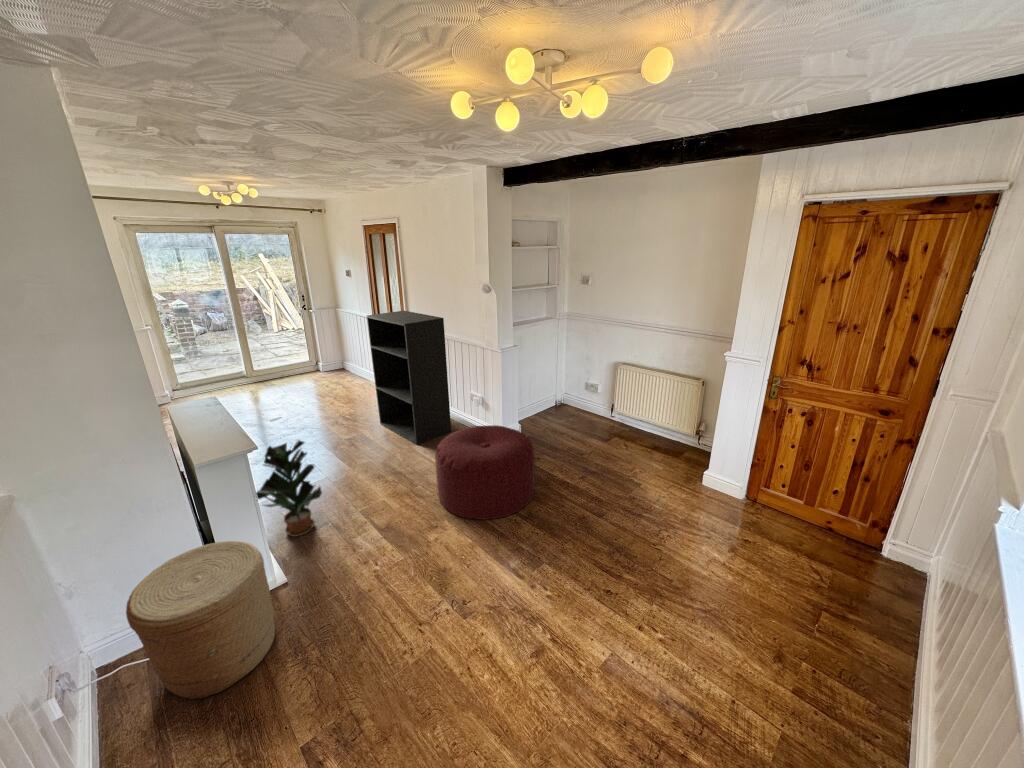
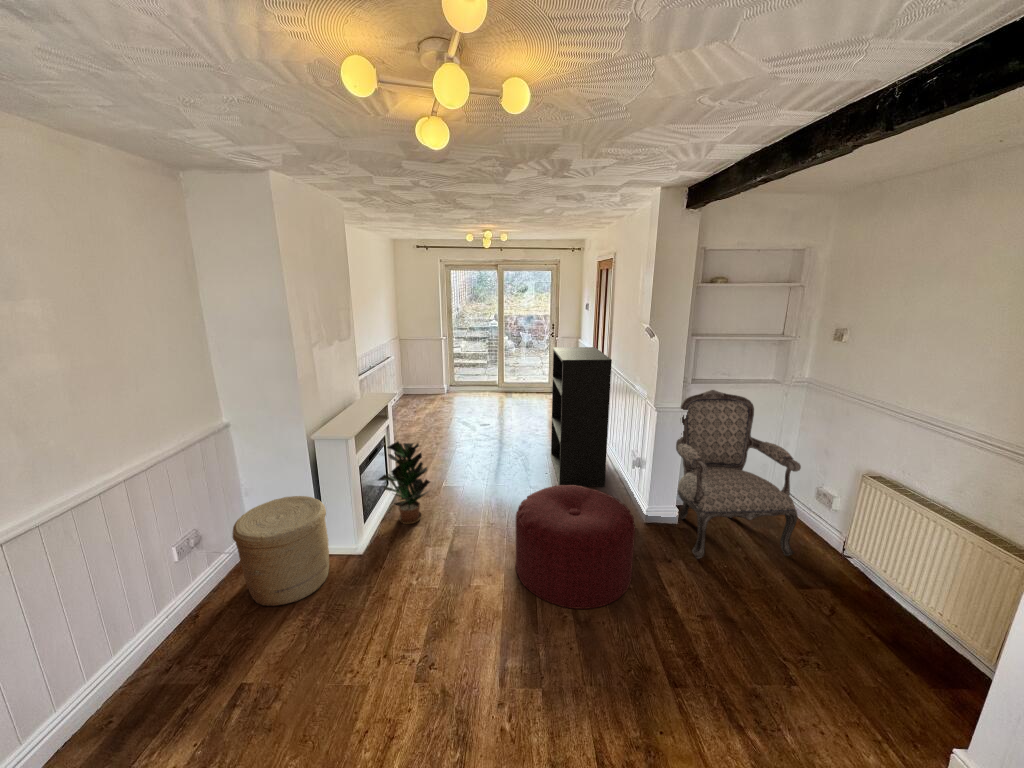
armchair: none [510,330,591,450] -> present [676,390,801,559]

